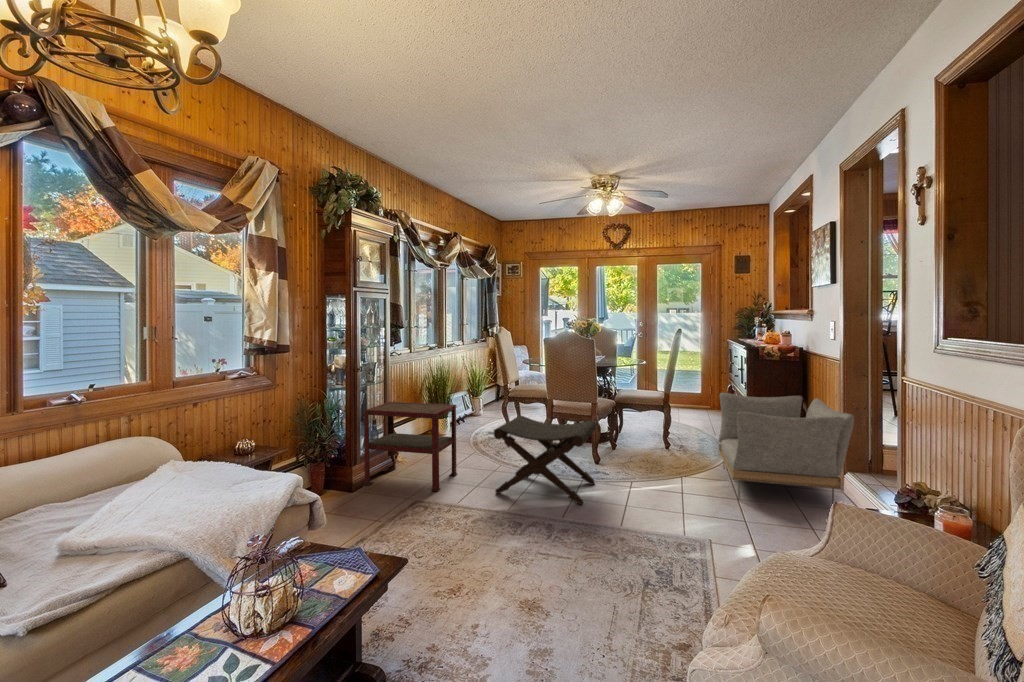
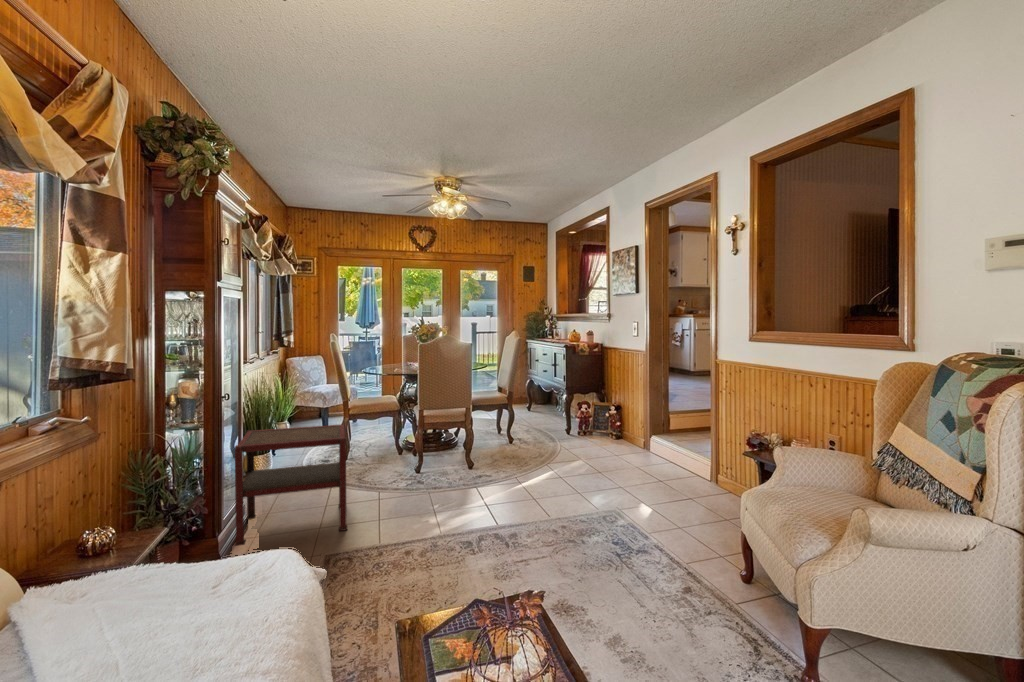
armchair: present [719,393,854,504] -> none [563,385,672,473]
footstool: present [494,415,596,505] -> none [410,424,509,515]

